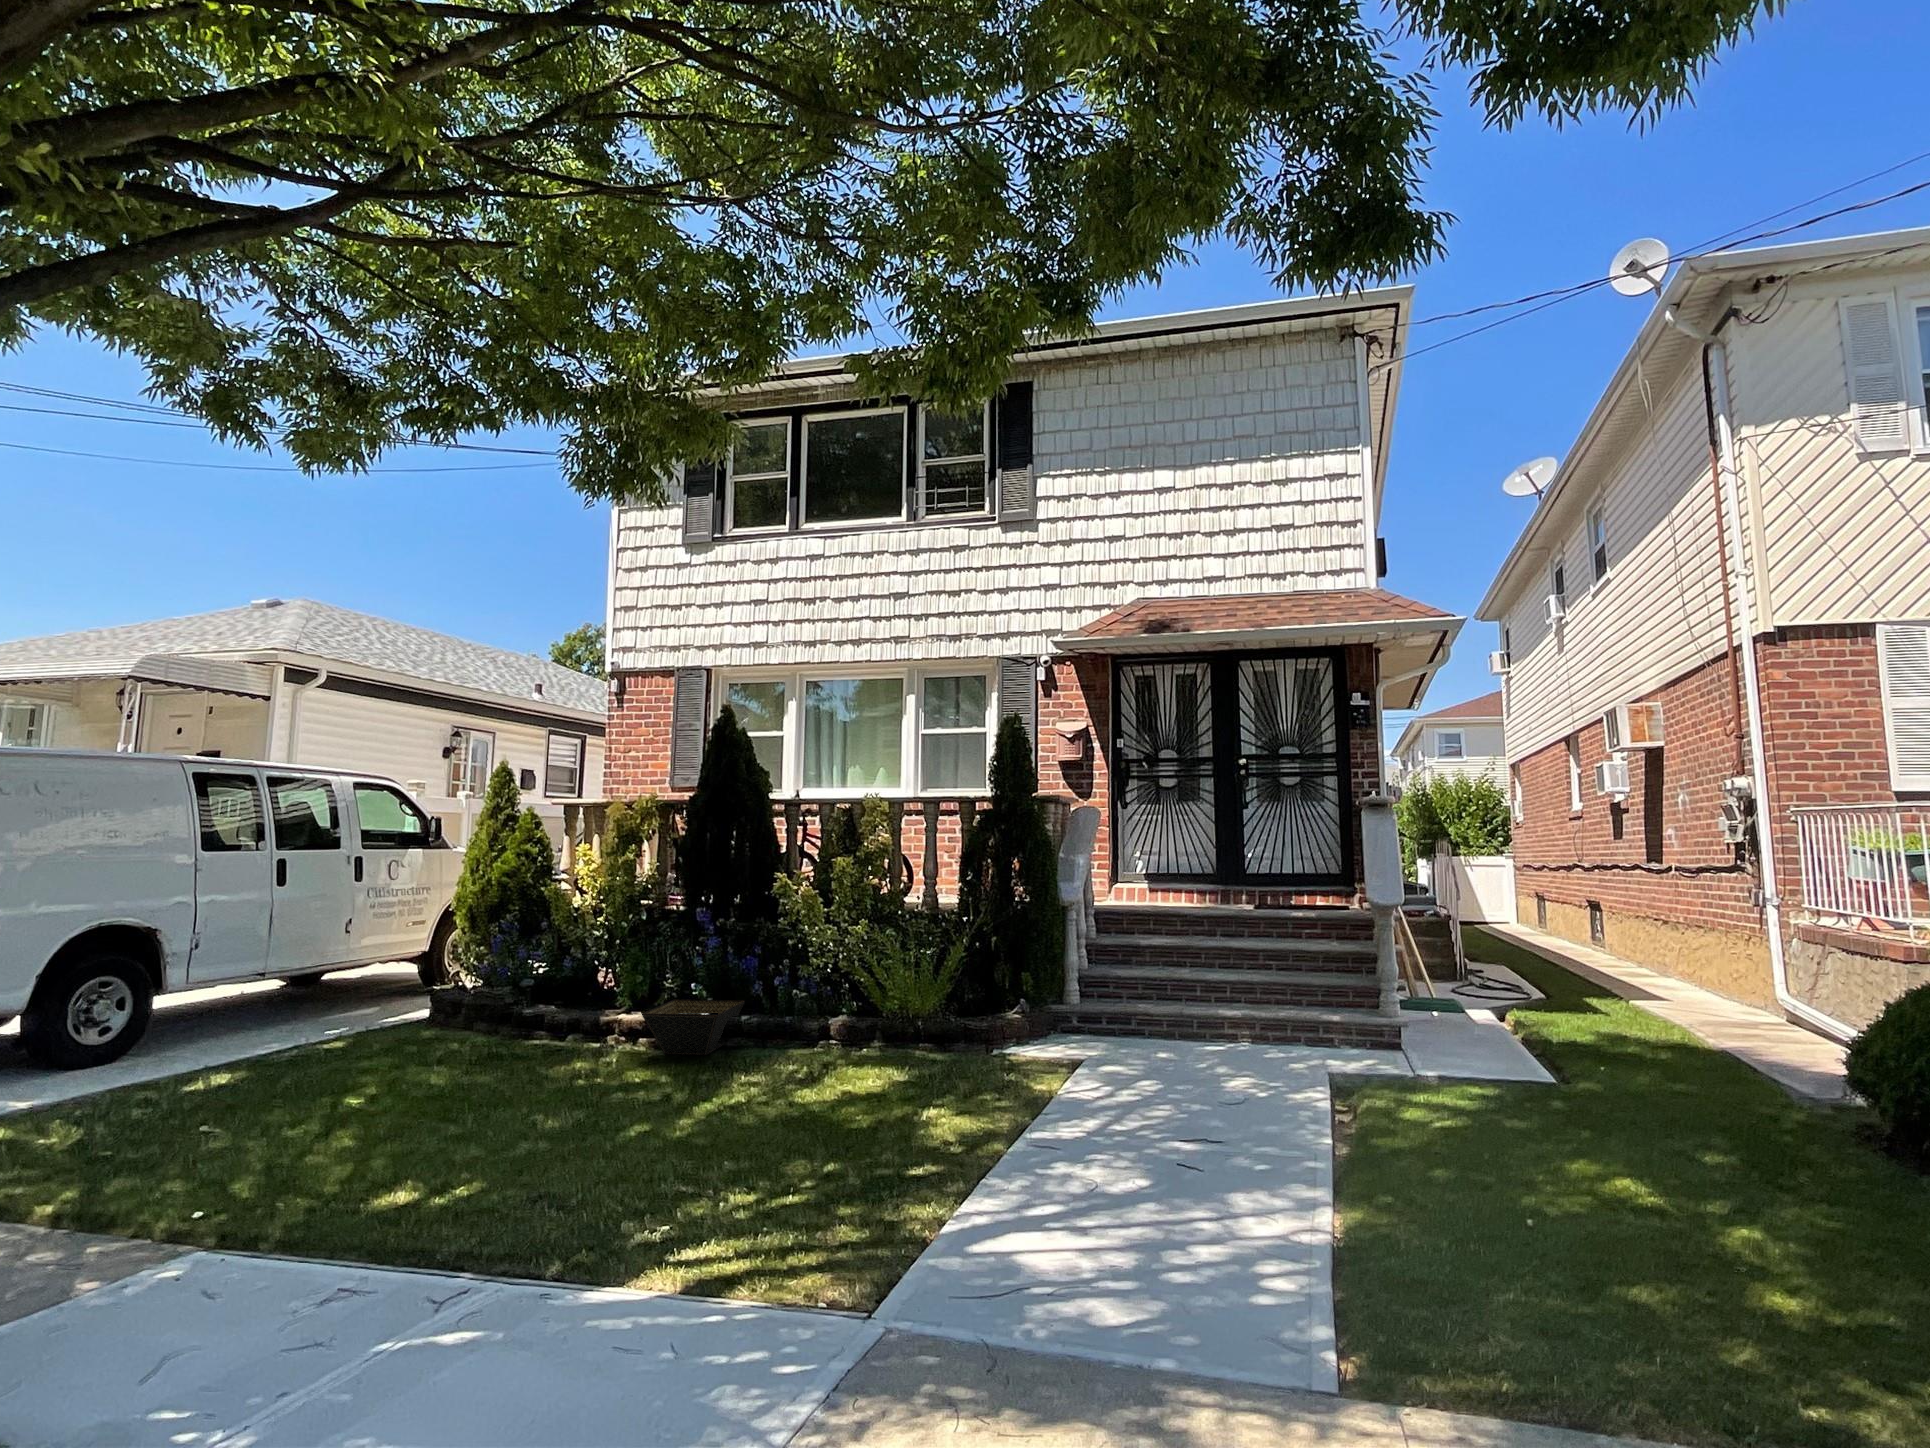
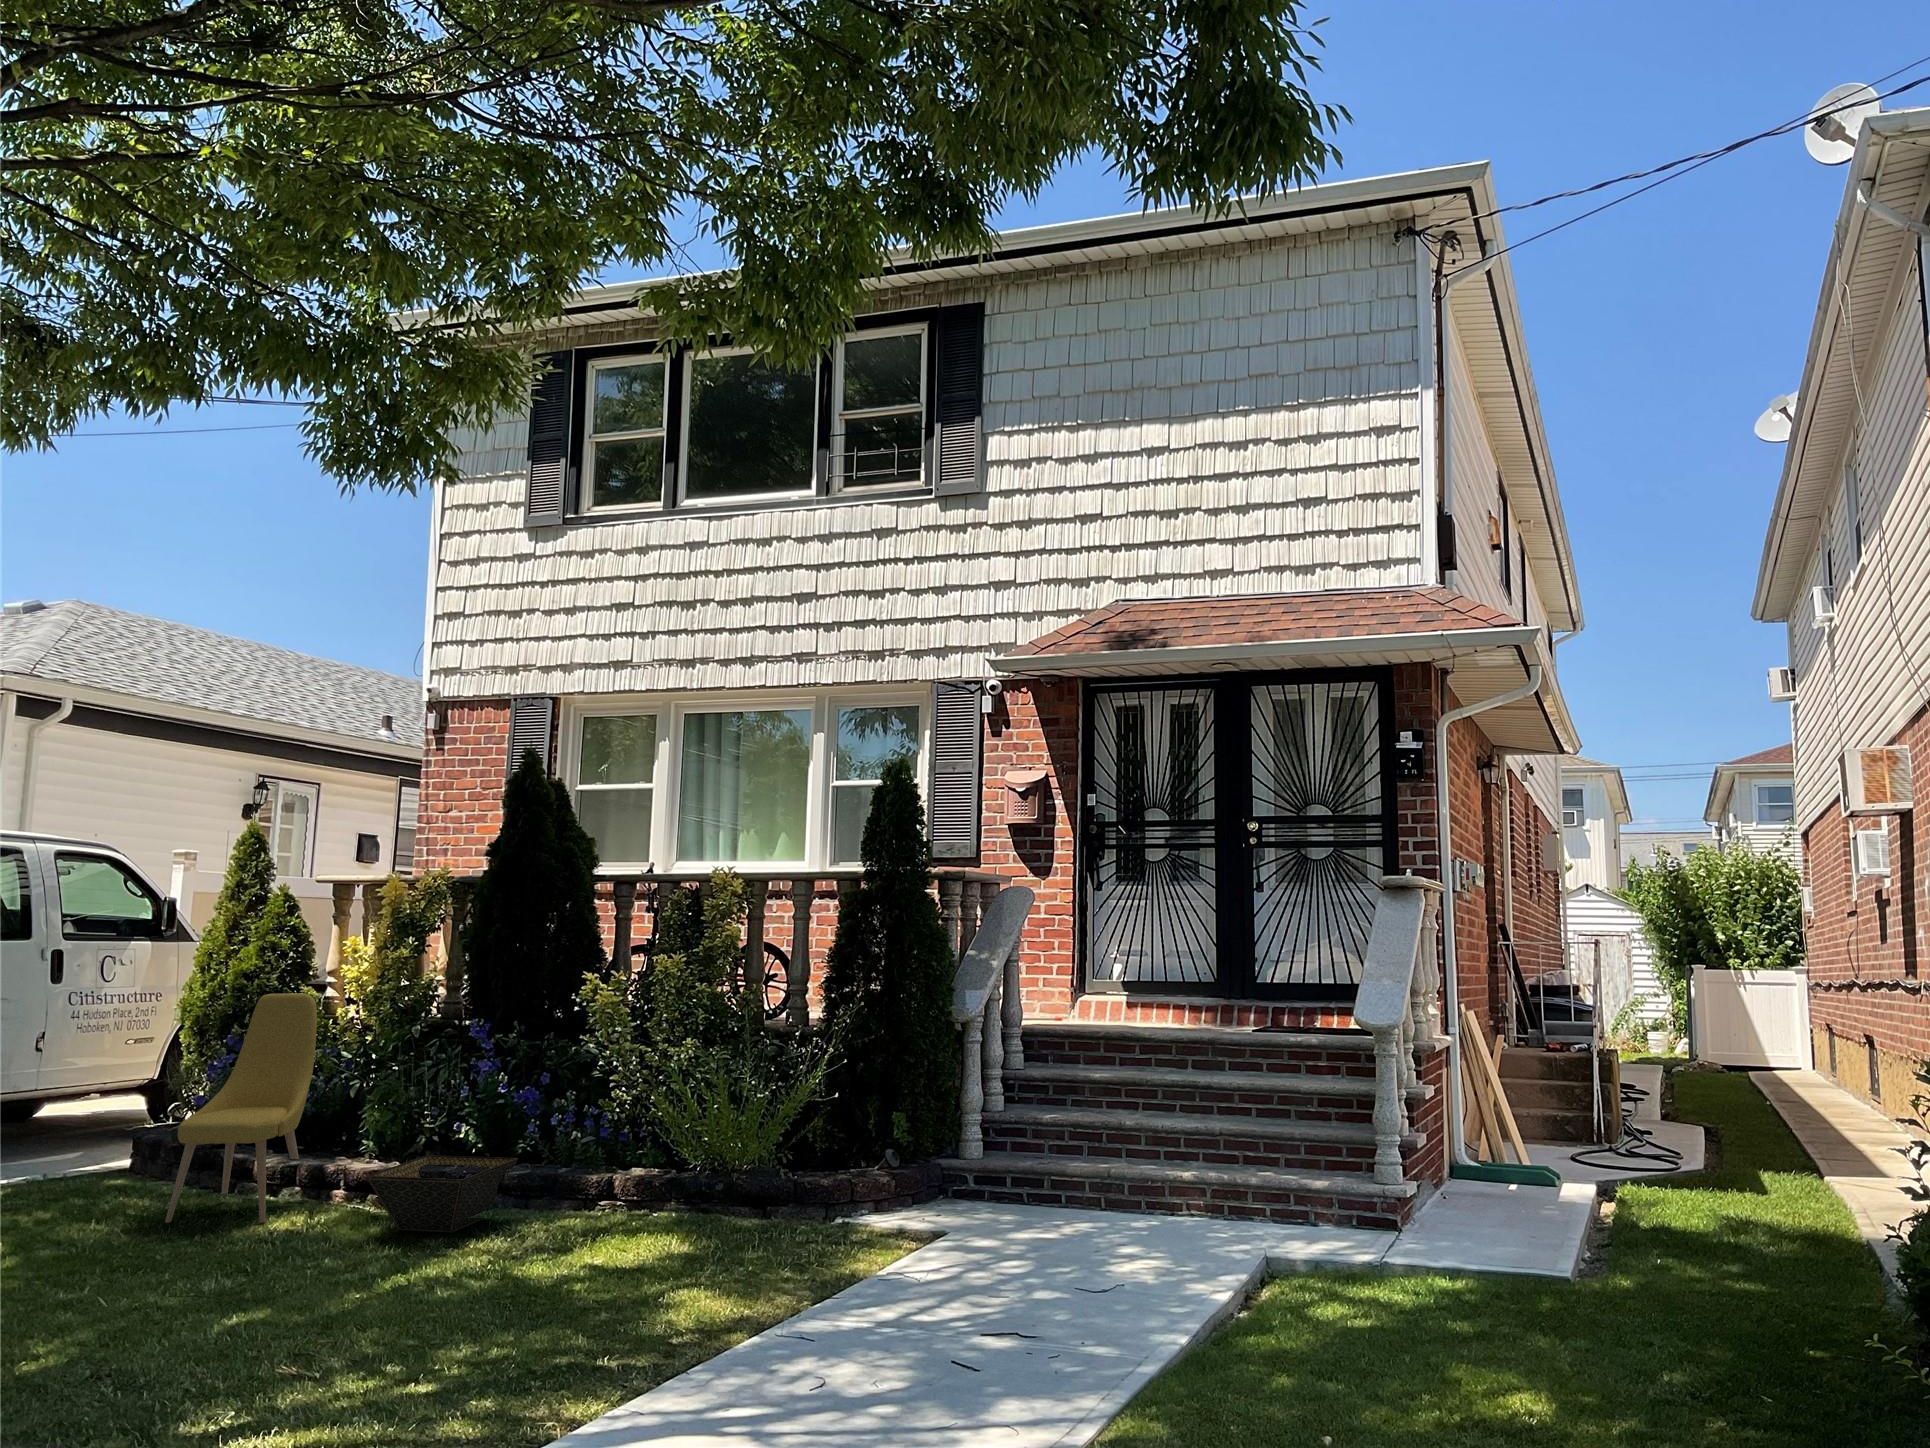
chair: none [482,882,581,1051] -> present [165,994,317,1223]

